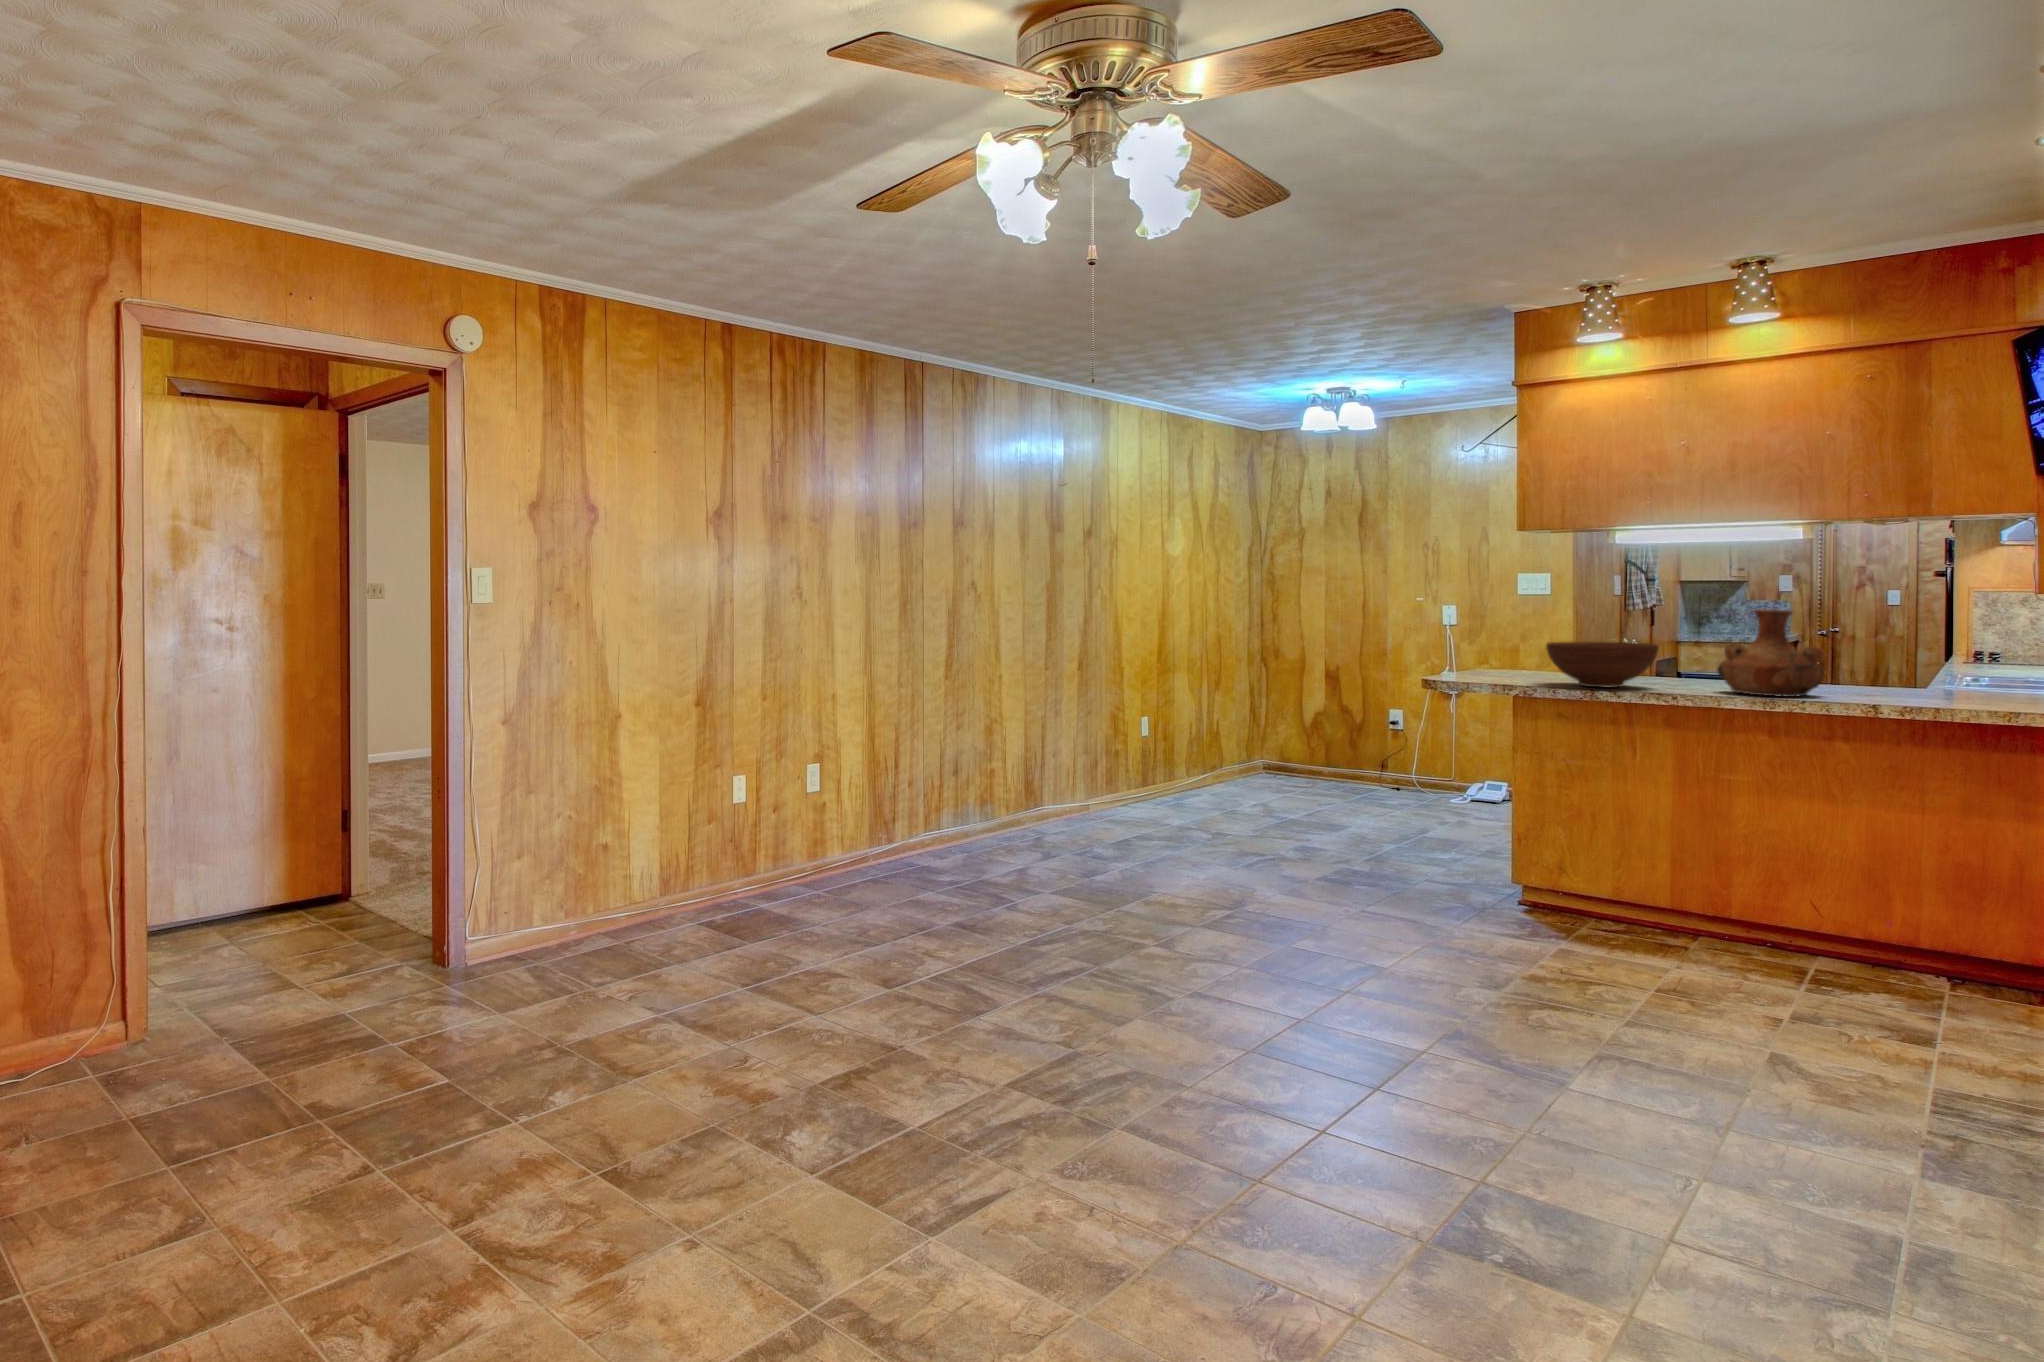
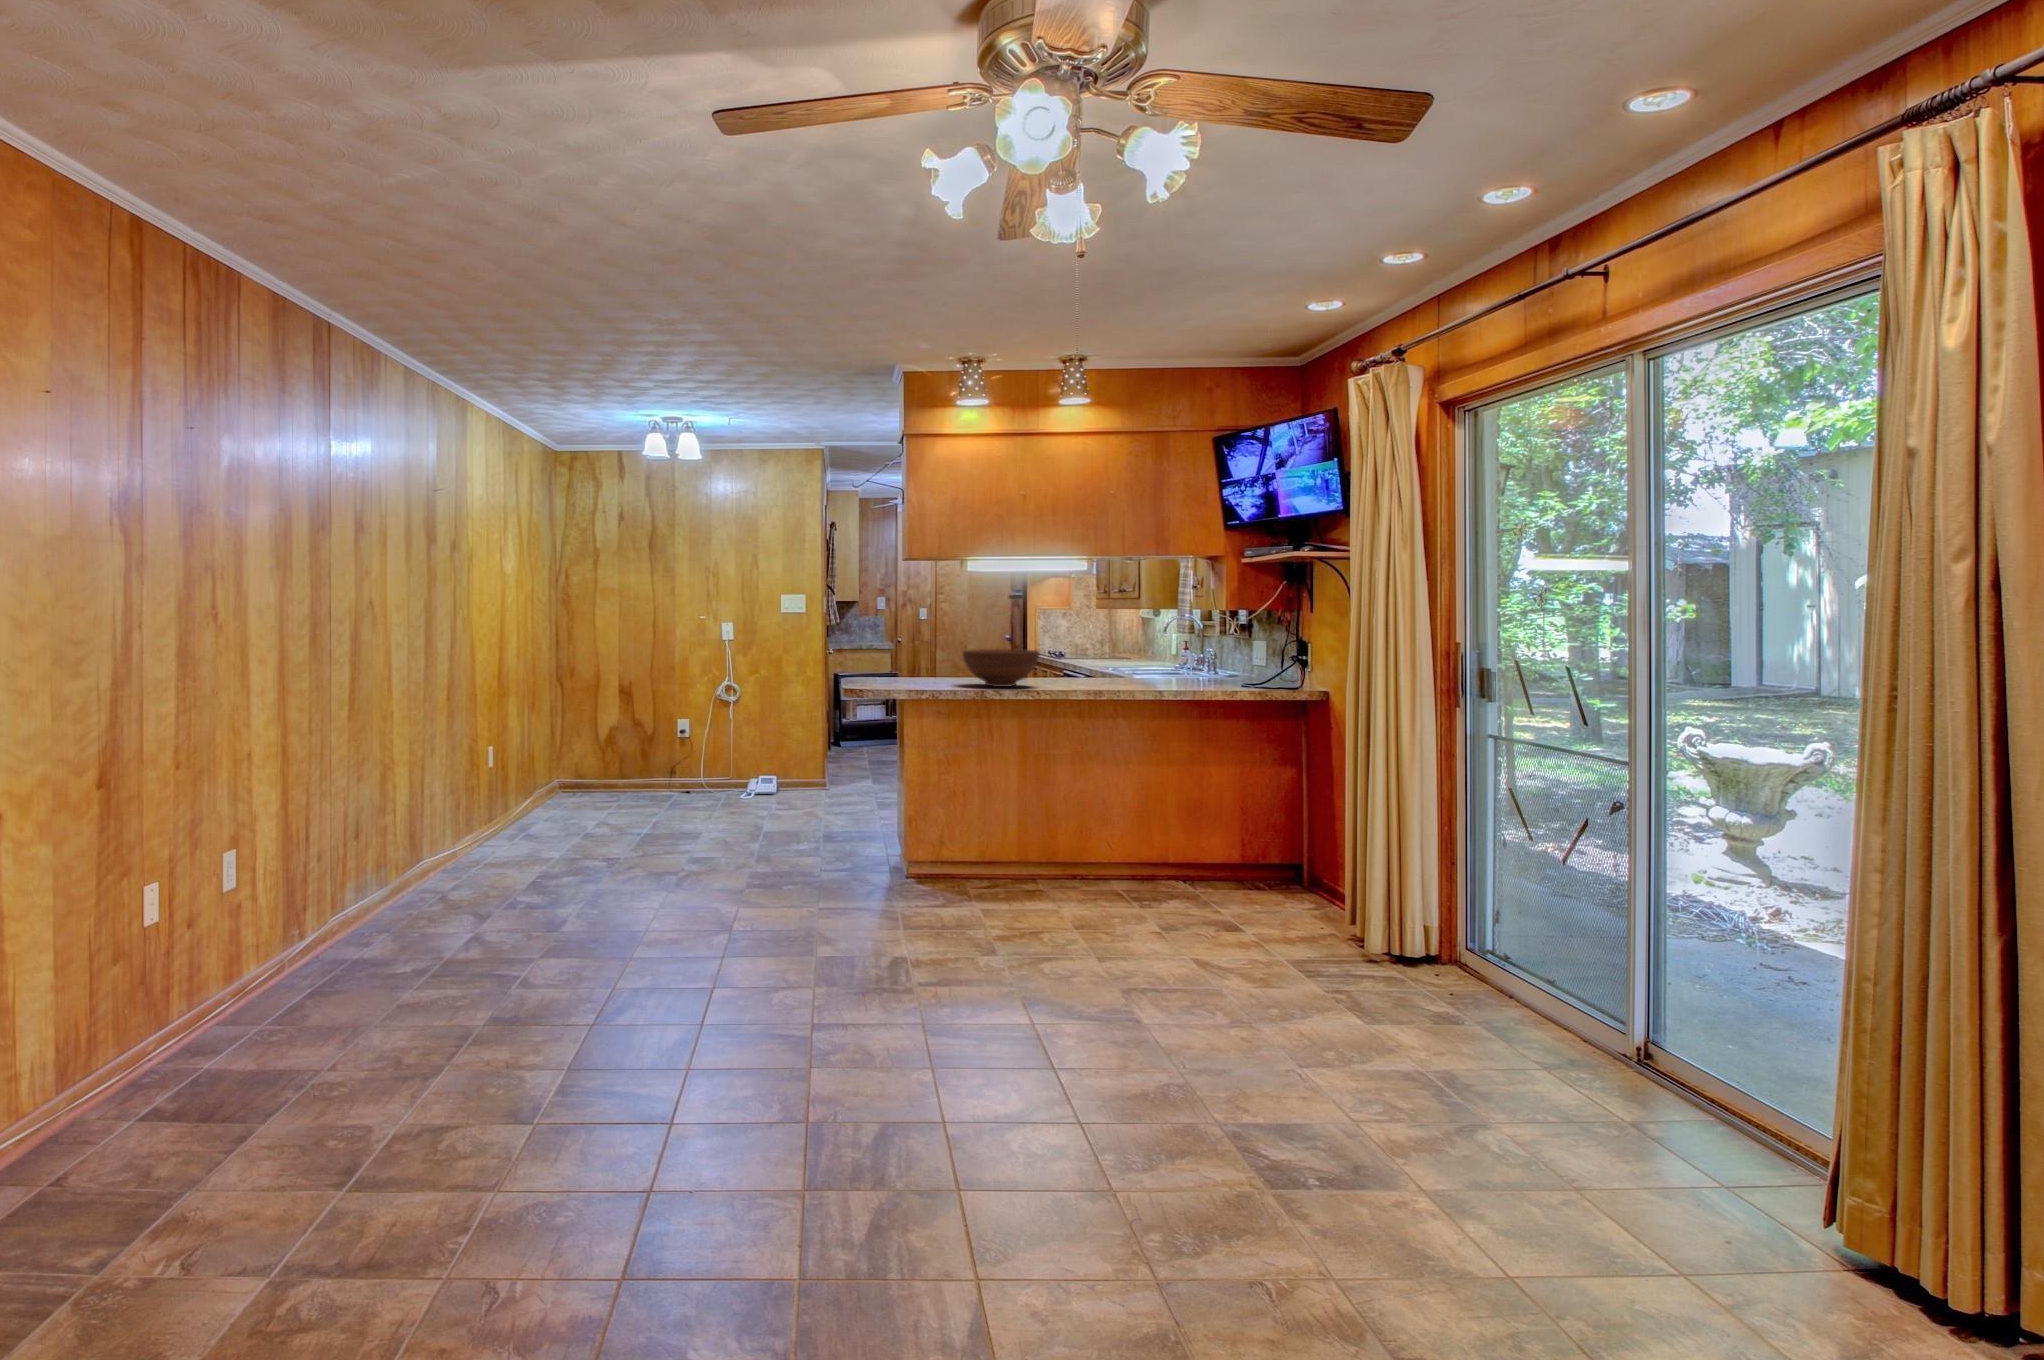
vase: present [1717,609,1823,697] -> none [1071,622,1134,687]

